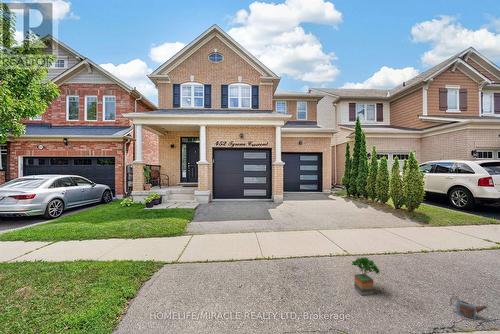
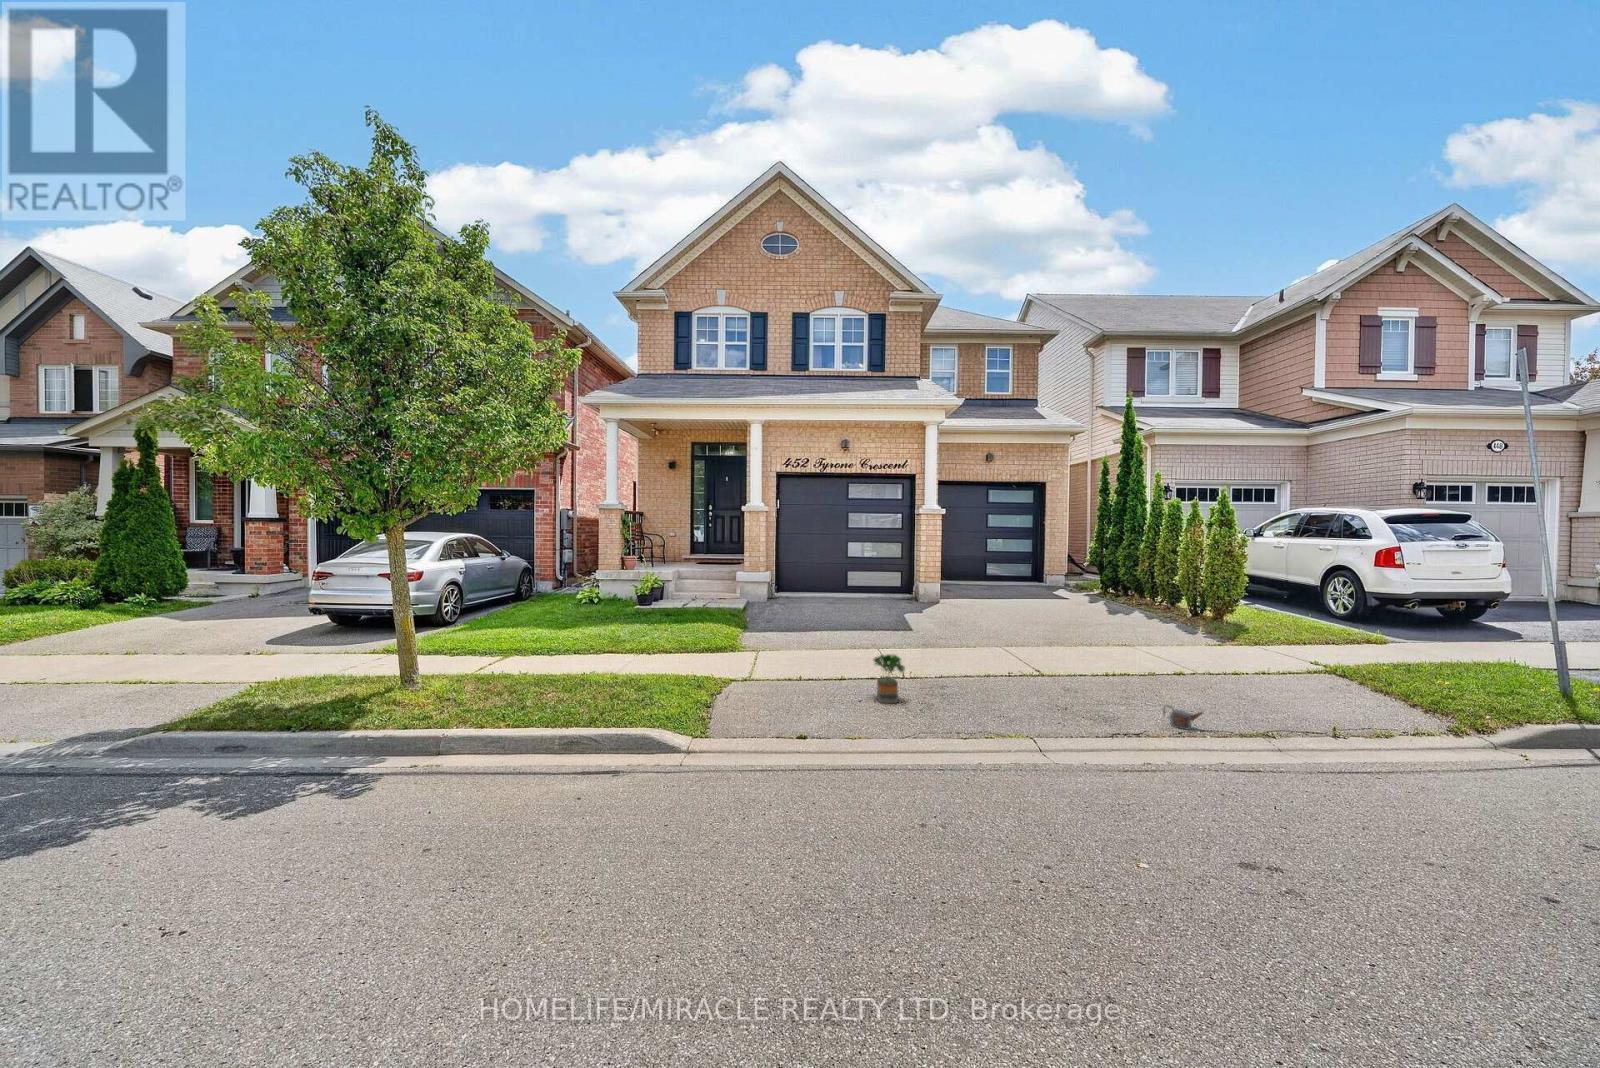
potted tree: present [352,257,379,296] -> present [873,655,905,703]

